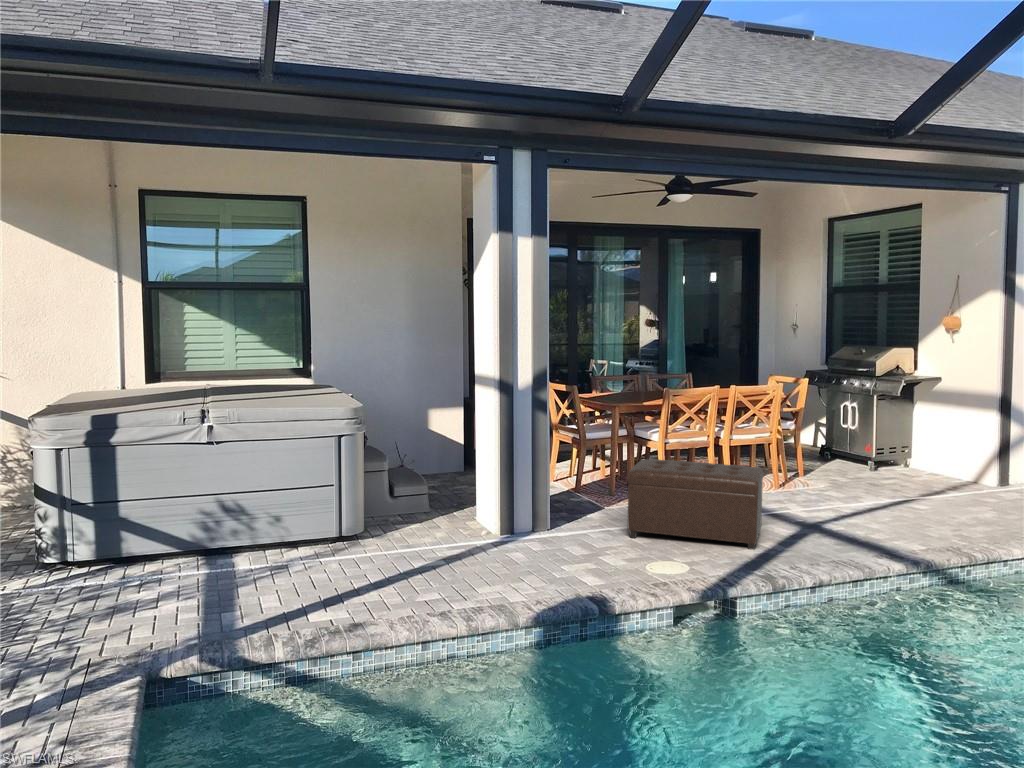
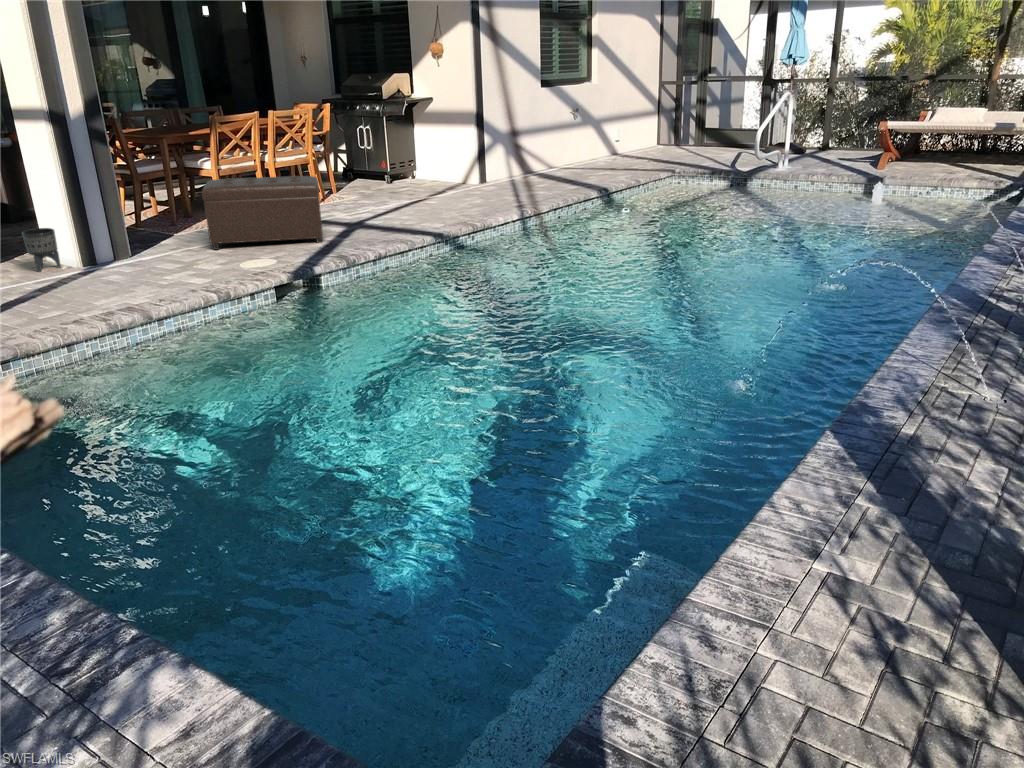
planter: none [454,491,482,535] -> present [22,228,61,272]

